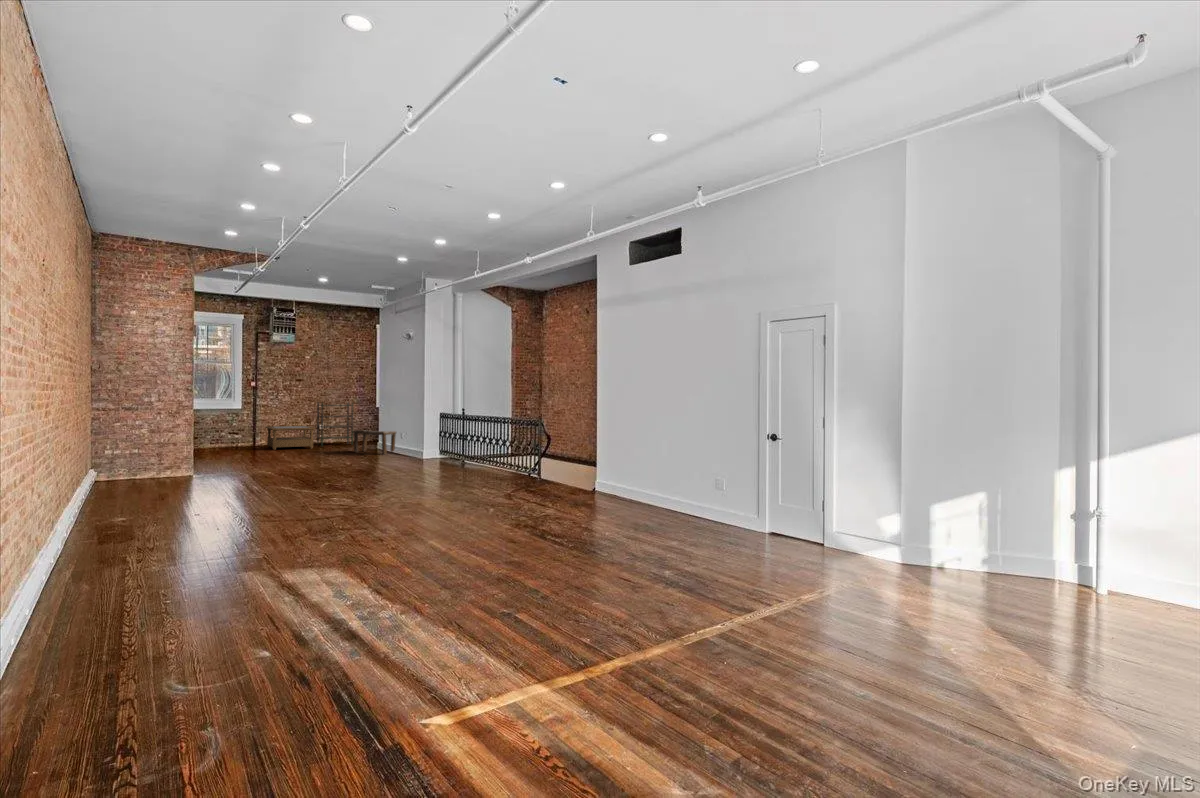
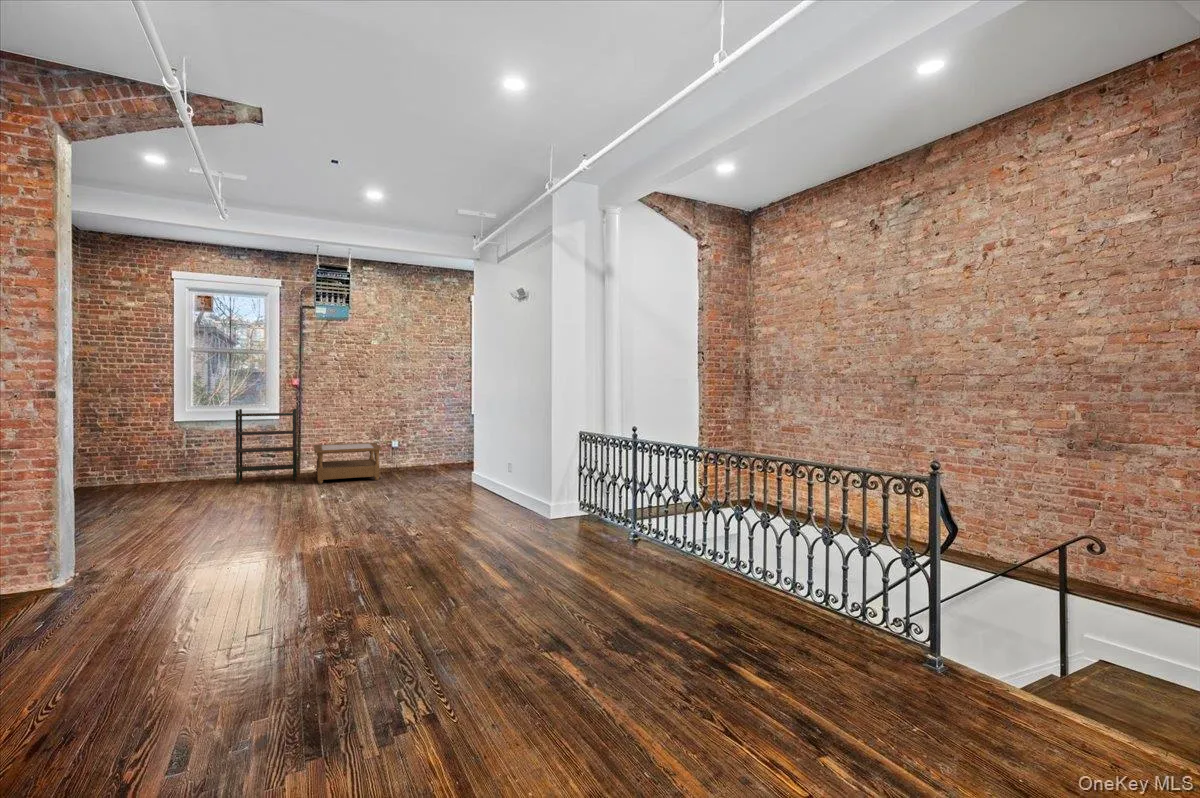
bookshelf: present [317,402,353,446] -> present [236,409,297,484]
bench: present [353,430,396,454] -> none [435,454,503,498]

